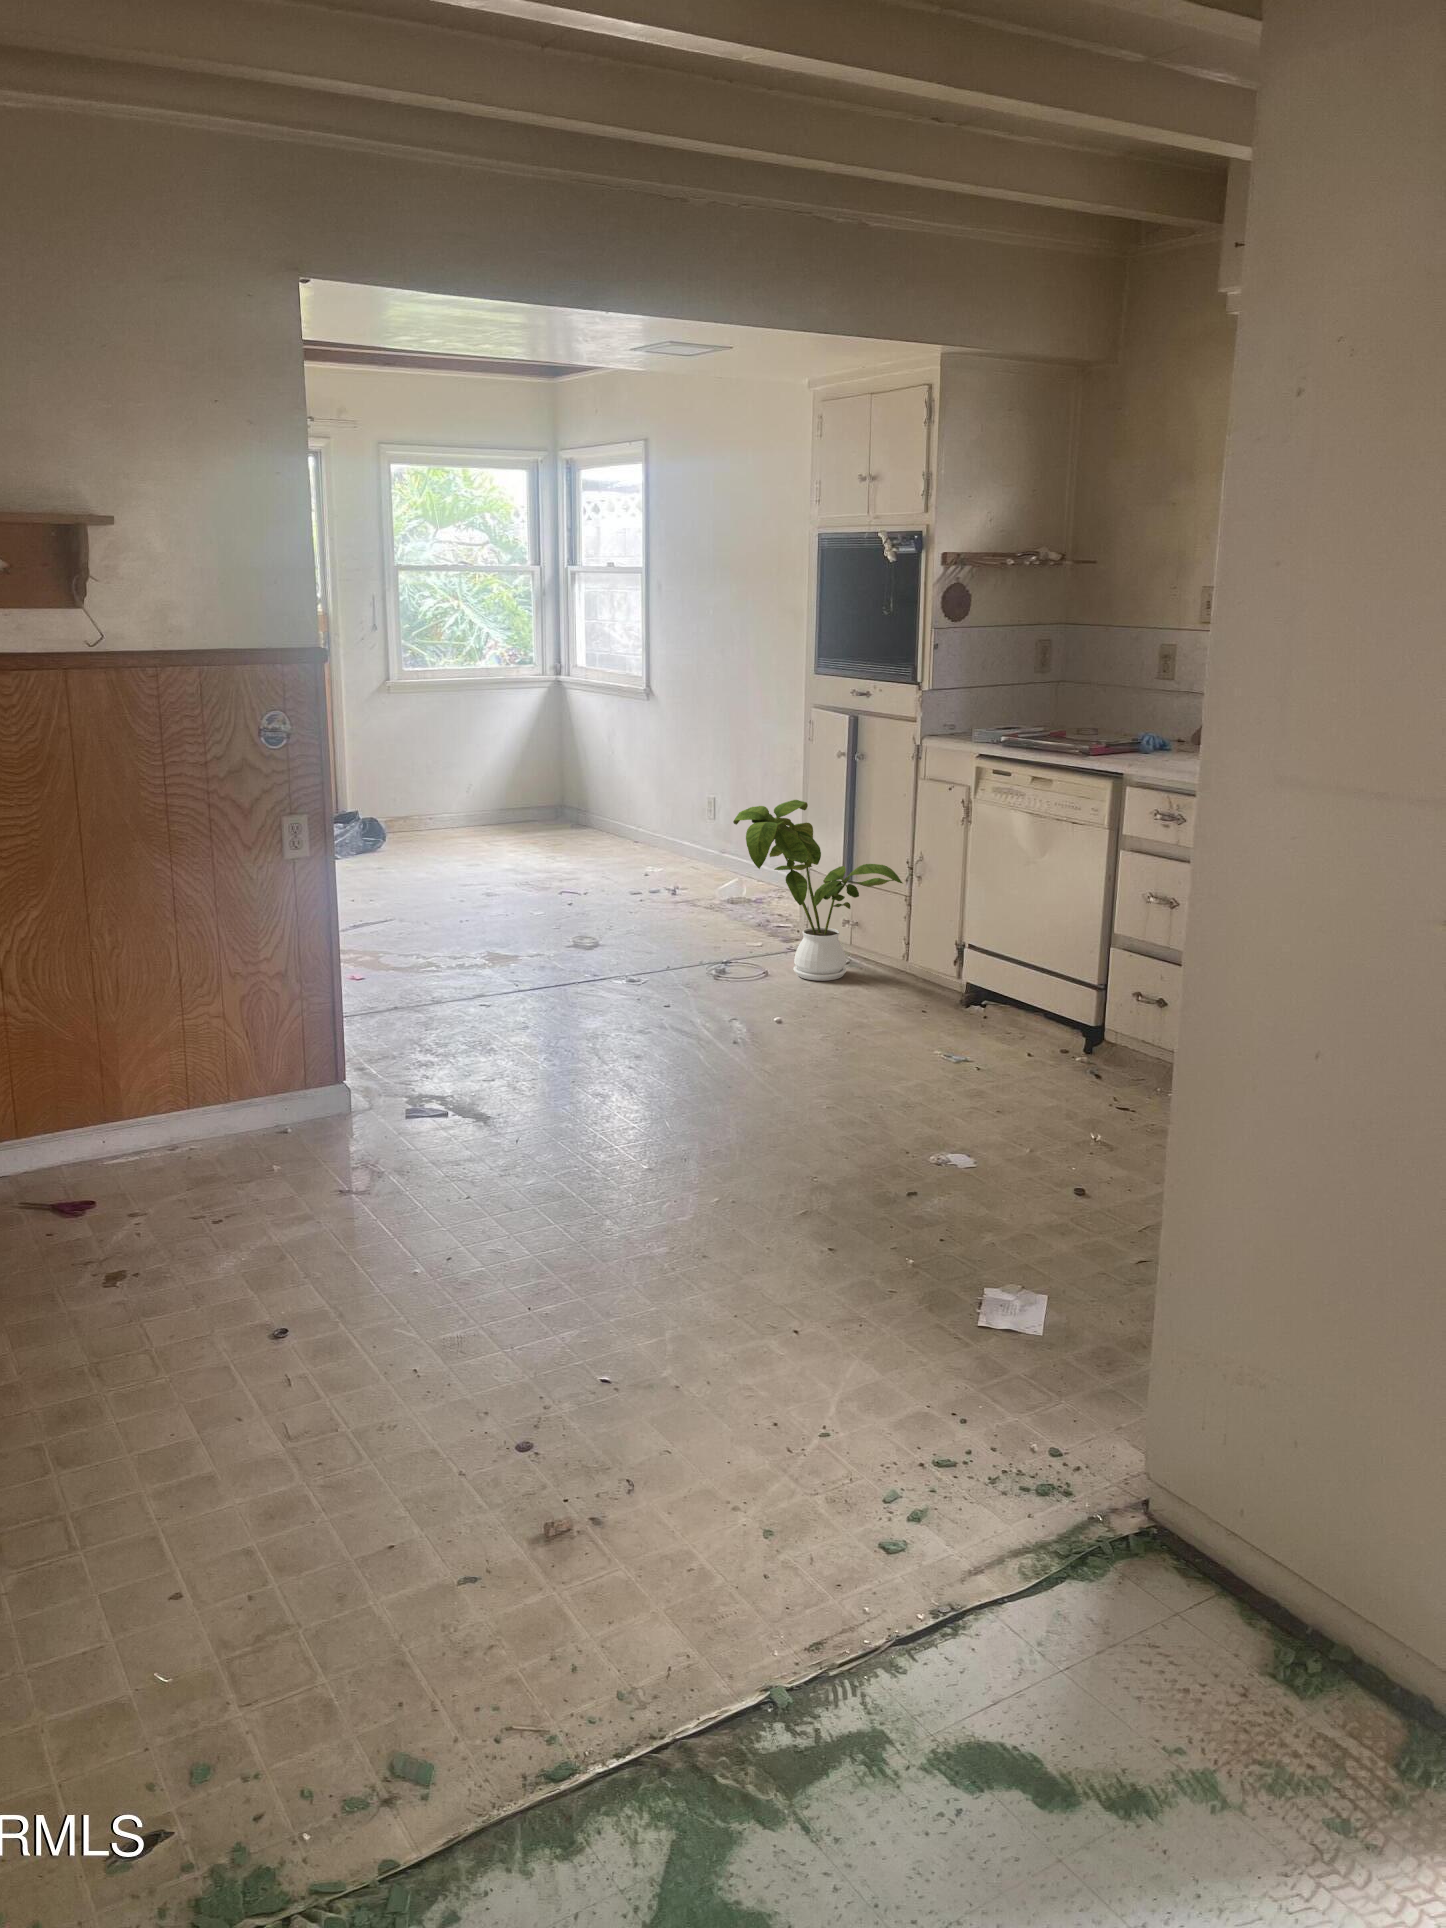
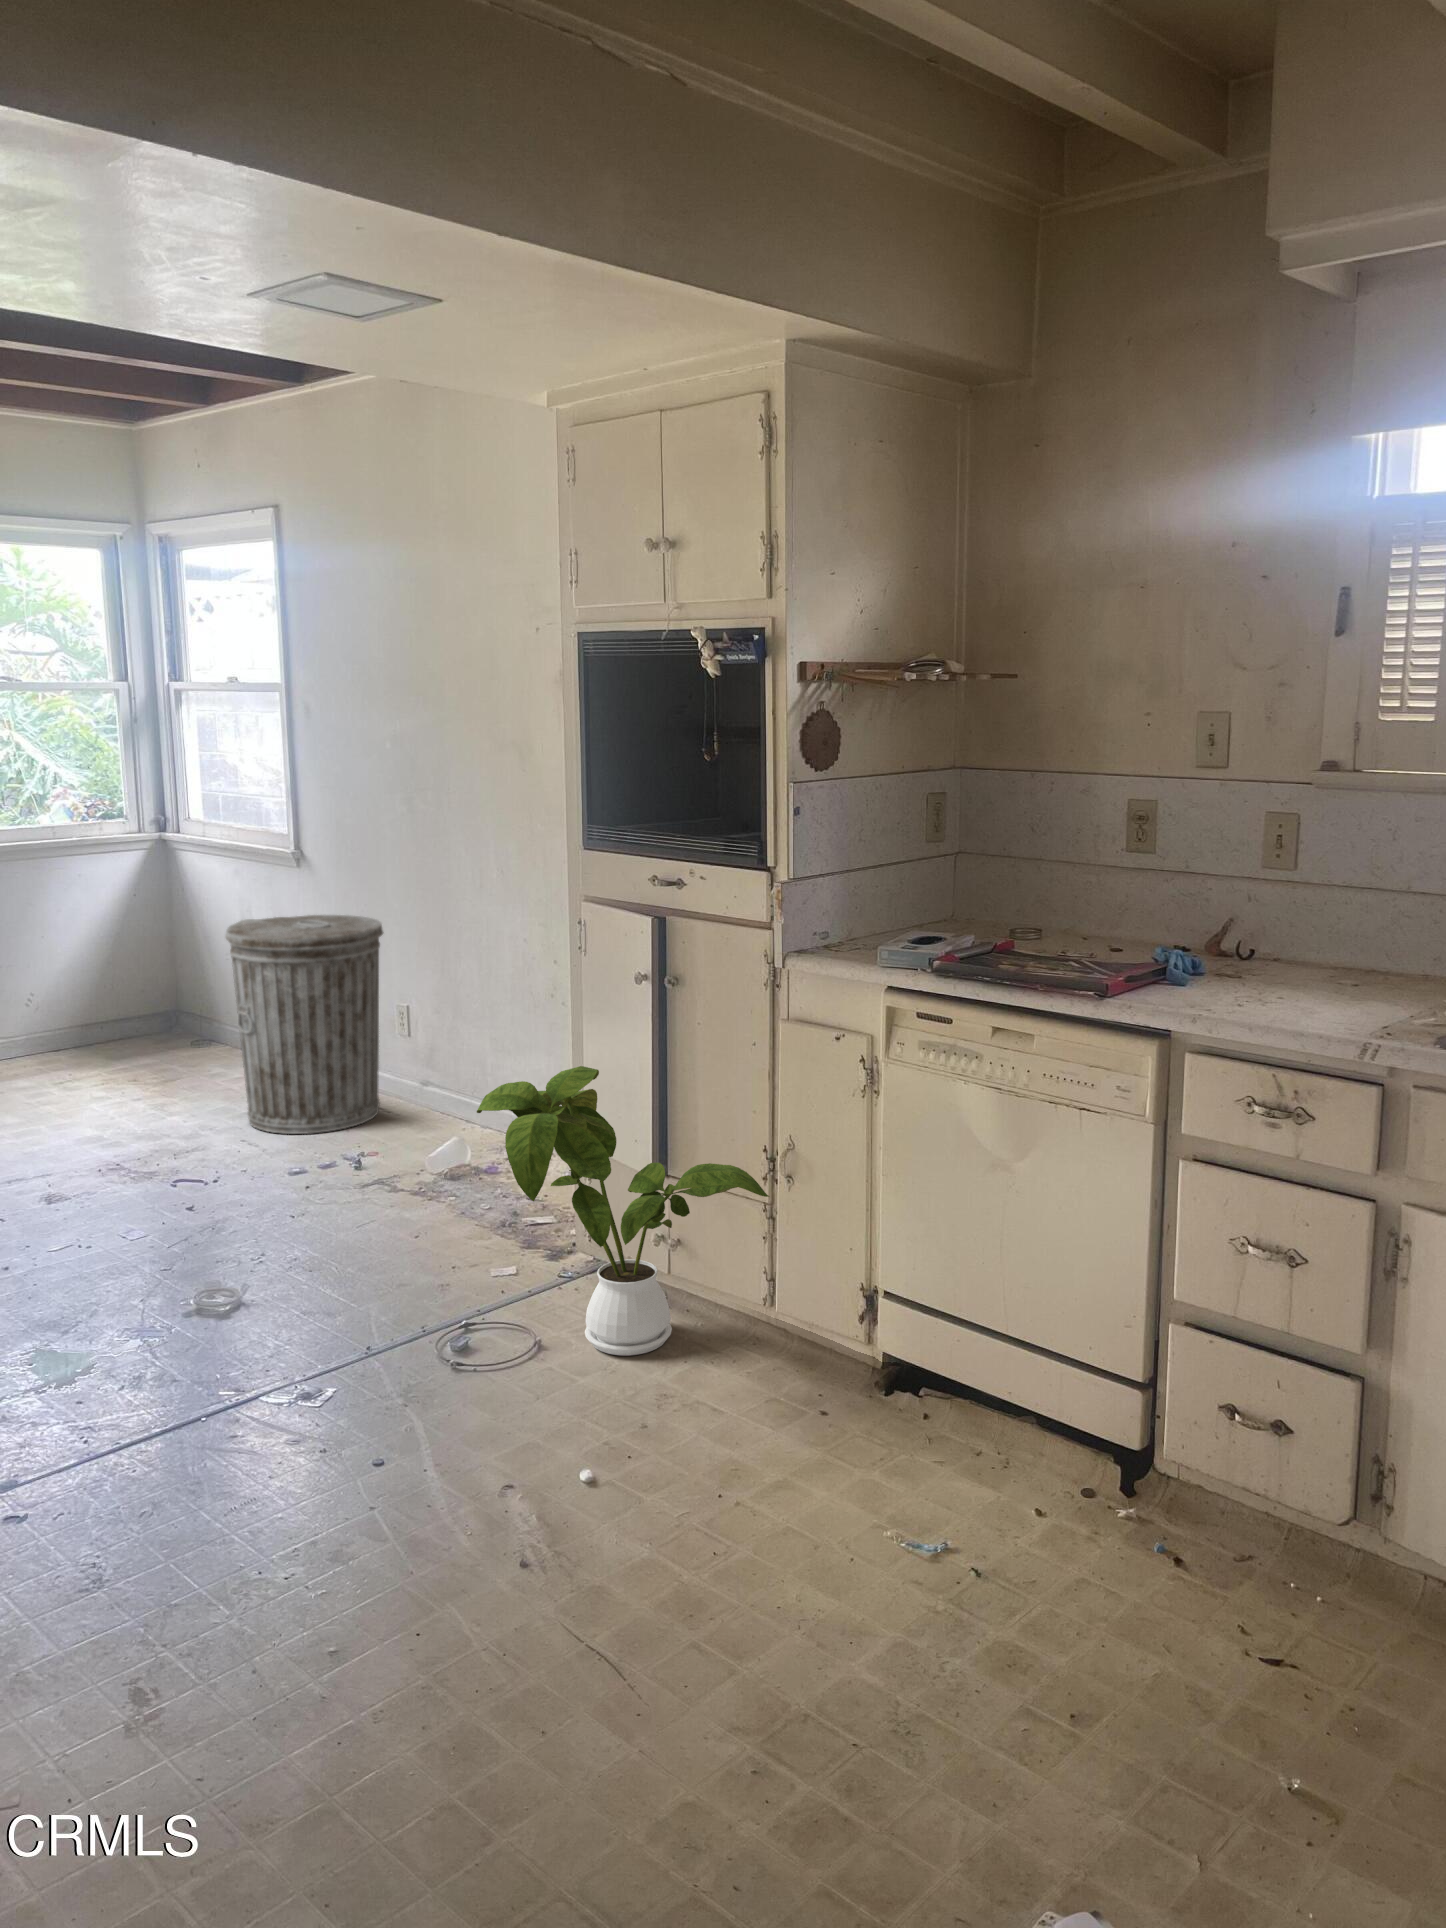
trash can: none [596,731,700,876] -> present [225,915,383,1134]

